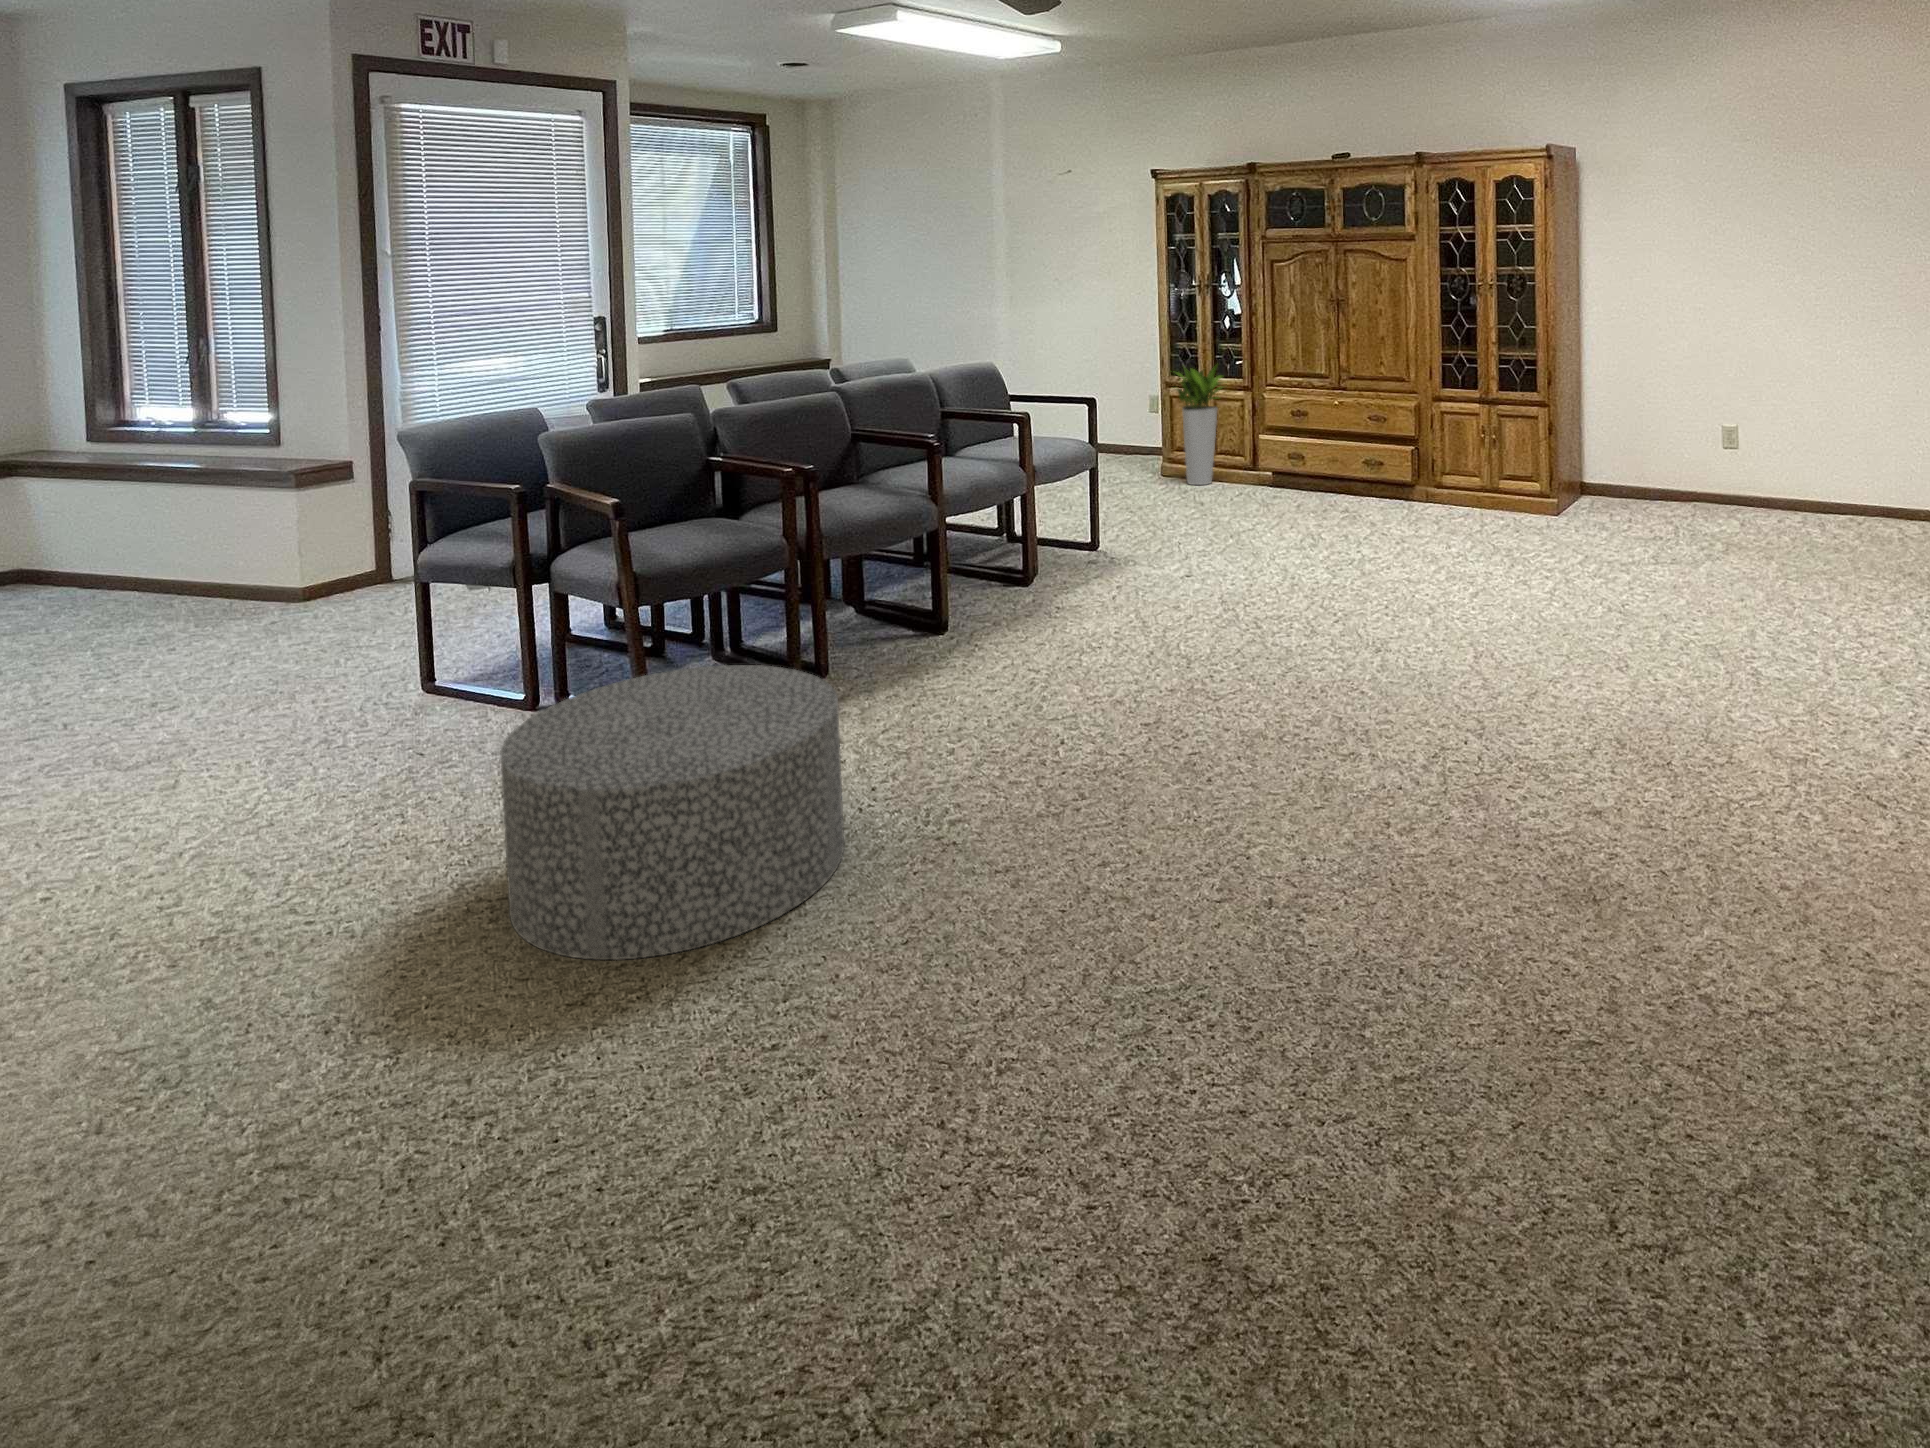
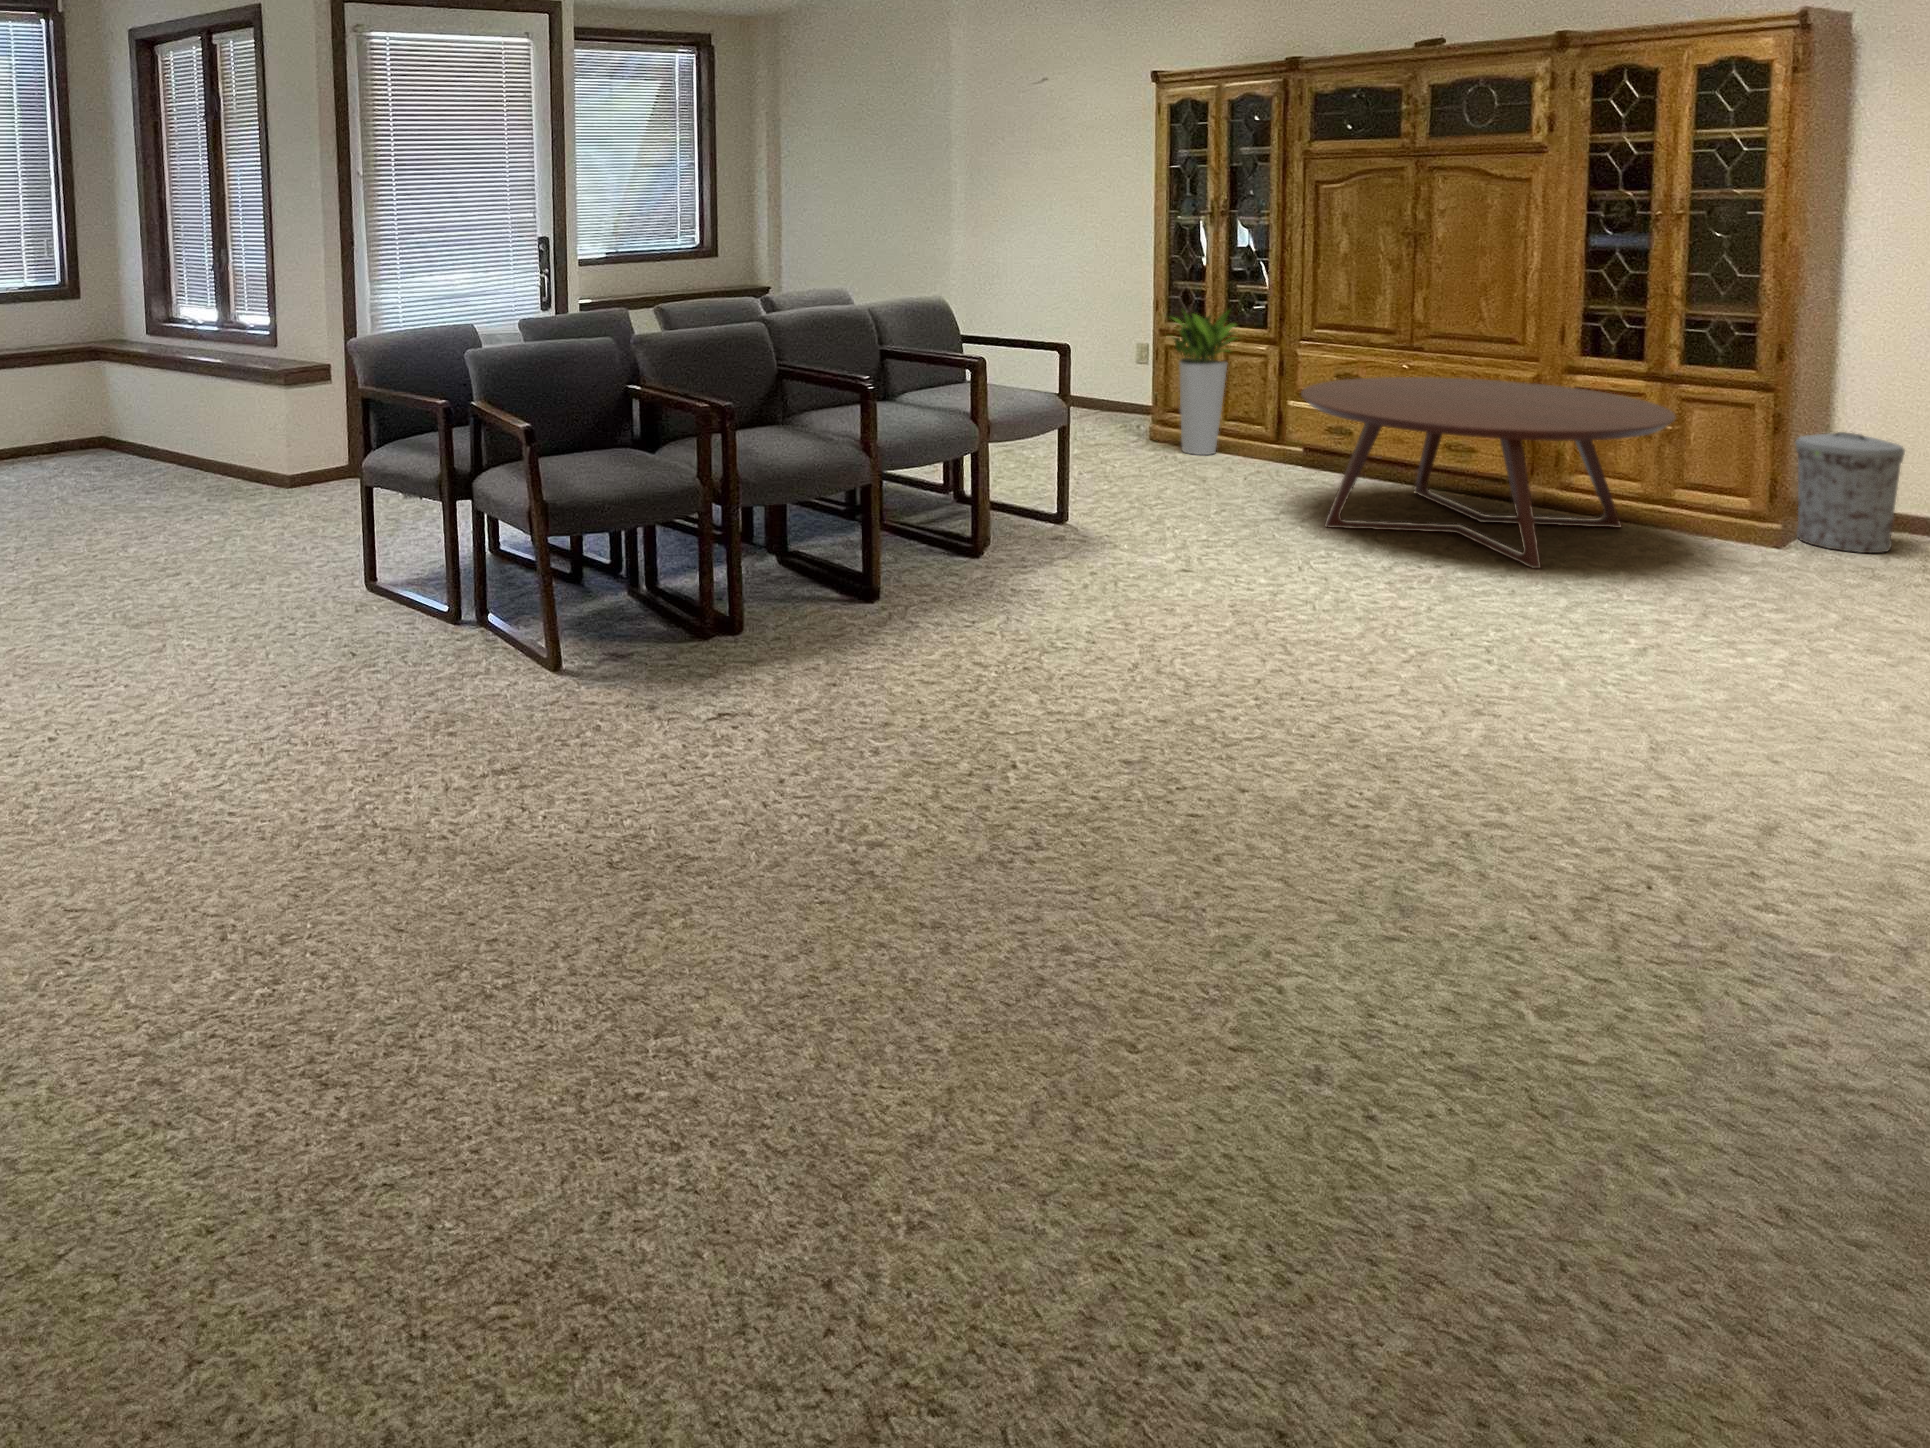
coffee table: none [1267,410,1496,547] -> present [1301,377,1675,569]
trash can: none [1564,432,1619,514] -> present [1795,432,1905,553]
ottoman: present [500,665,844,960] -> none [391,613,742,938]

